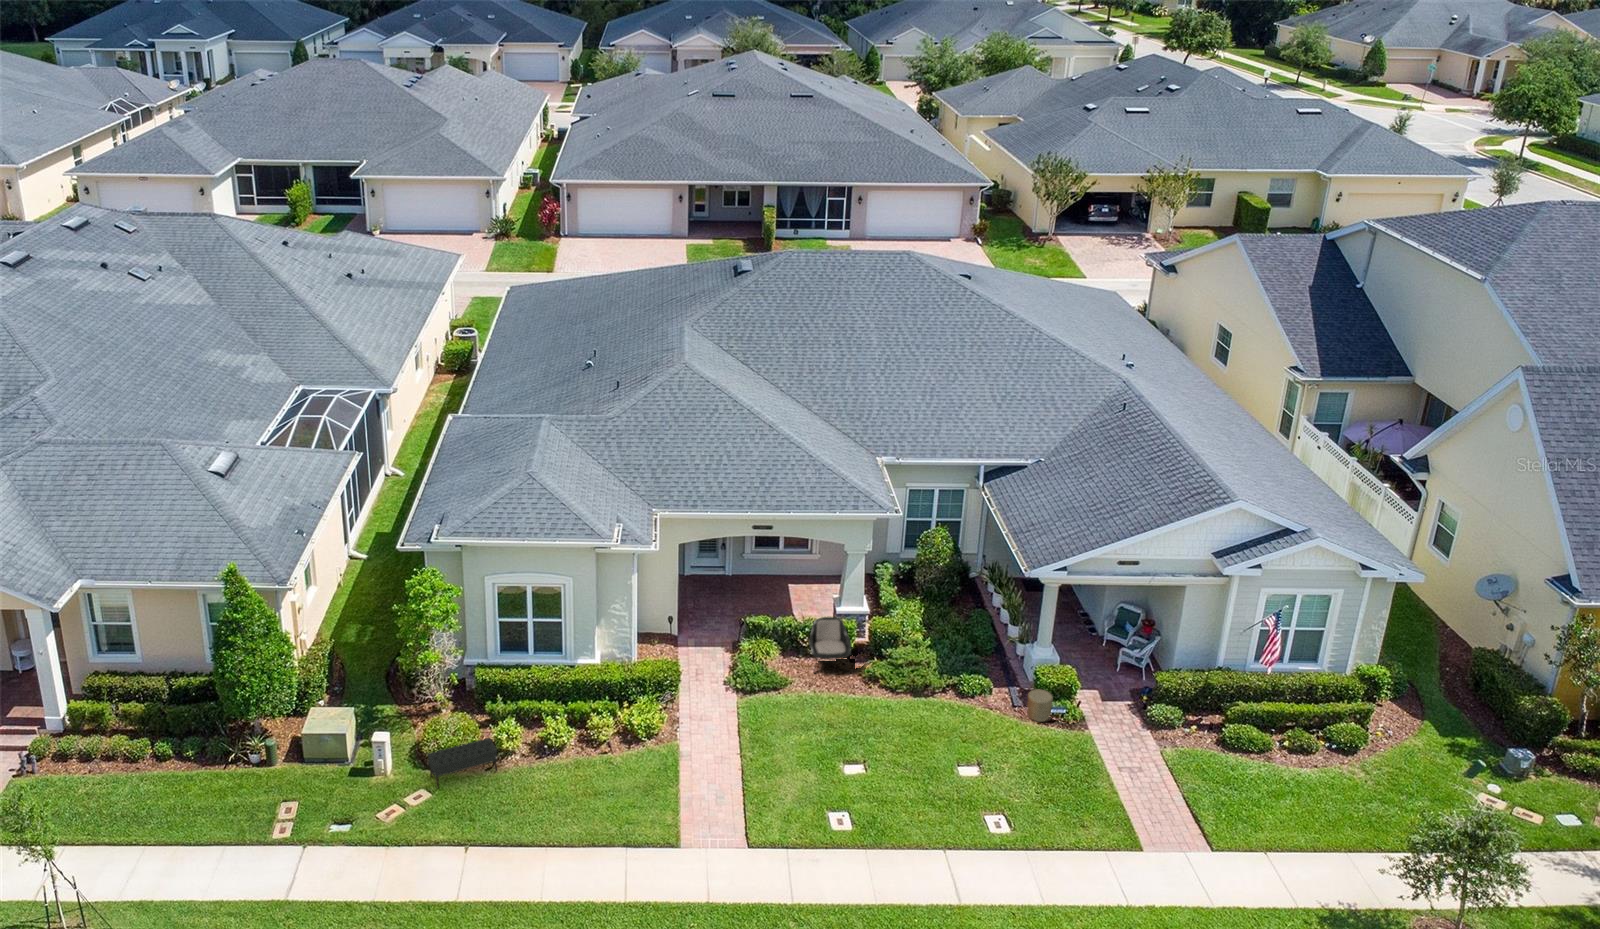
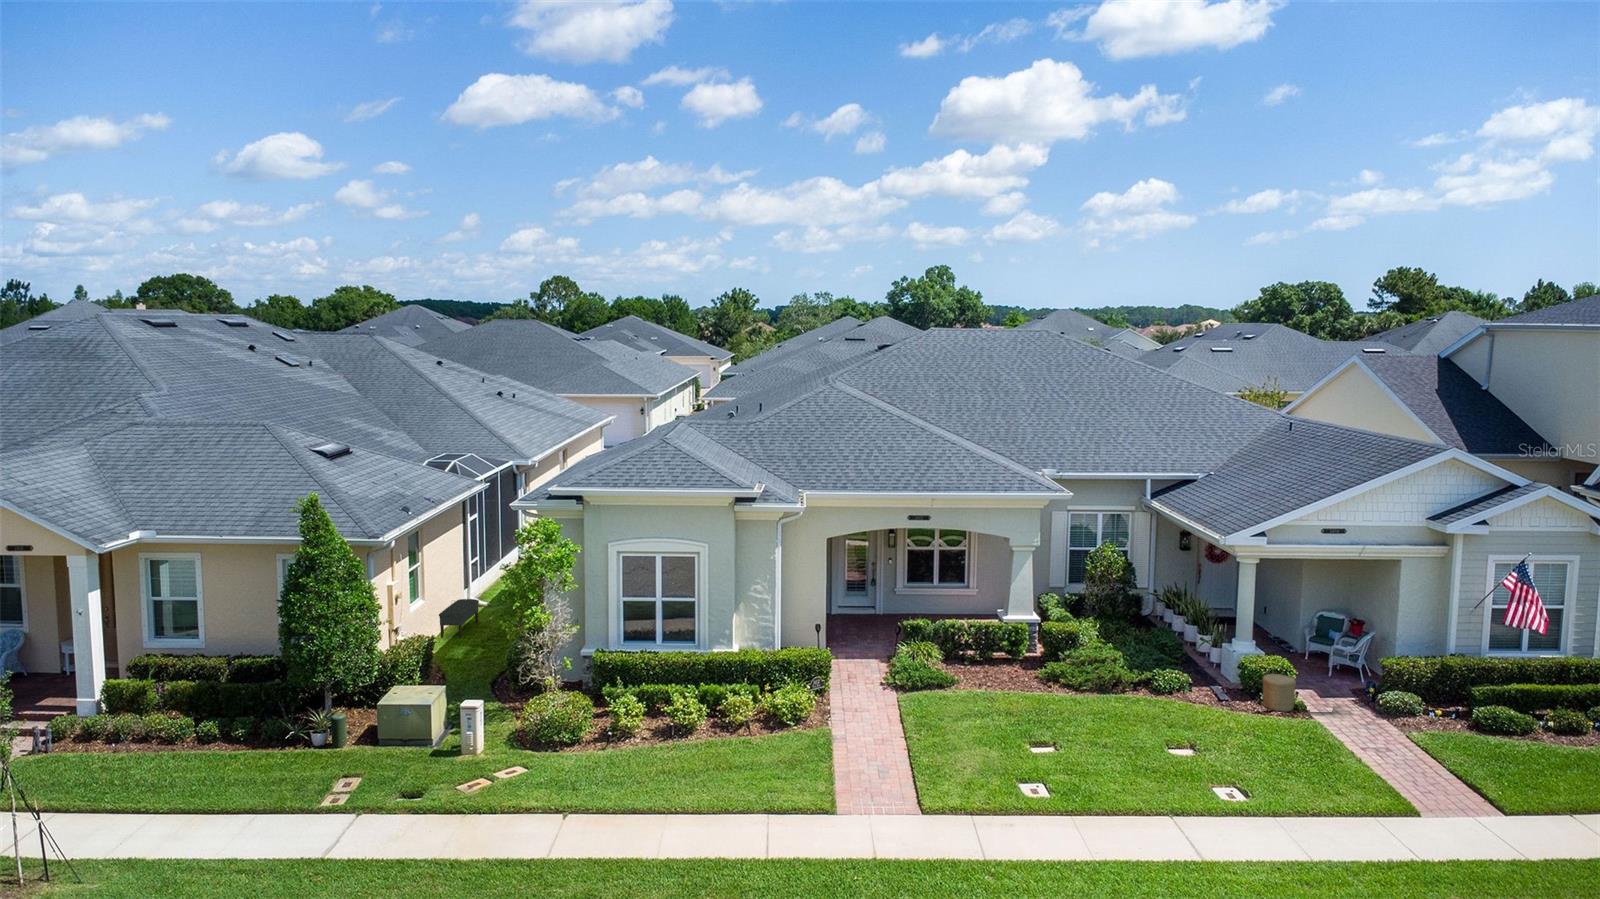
lounge chair: present [809,617,852,673] -> none [980,613,1033,676]
bench: present [428,738,497,788] -> present [439,599,479,638]

